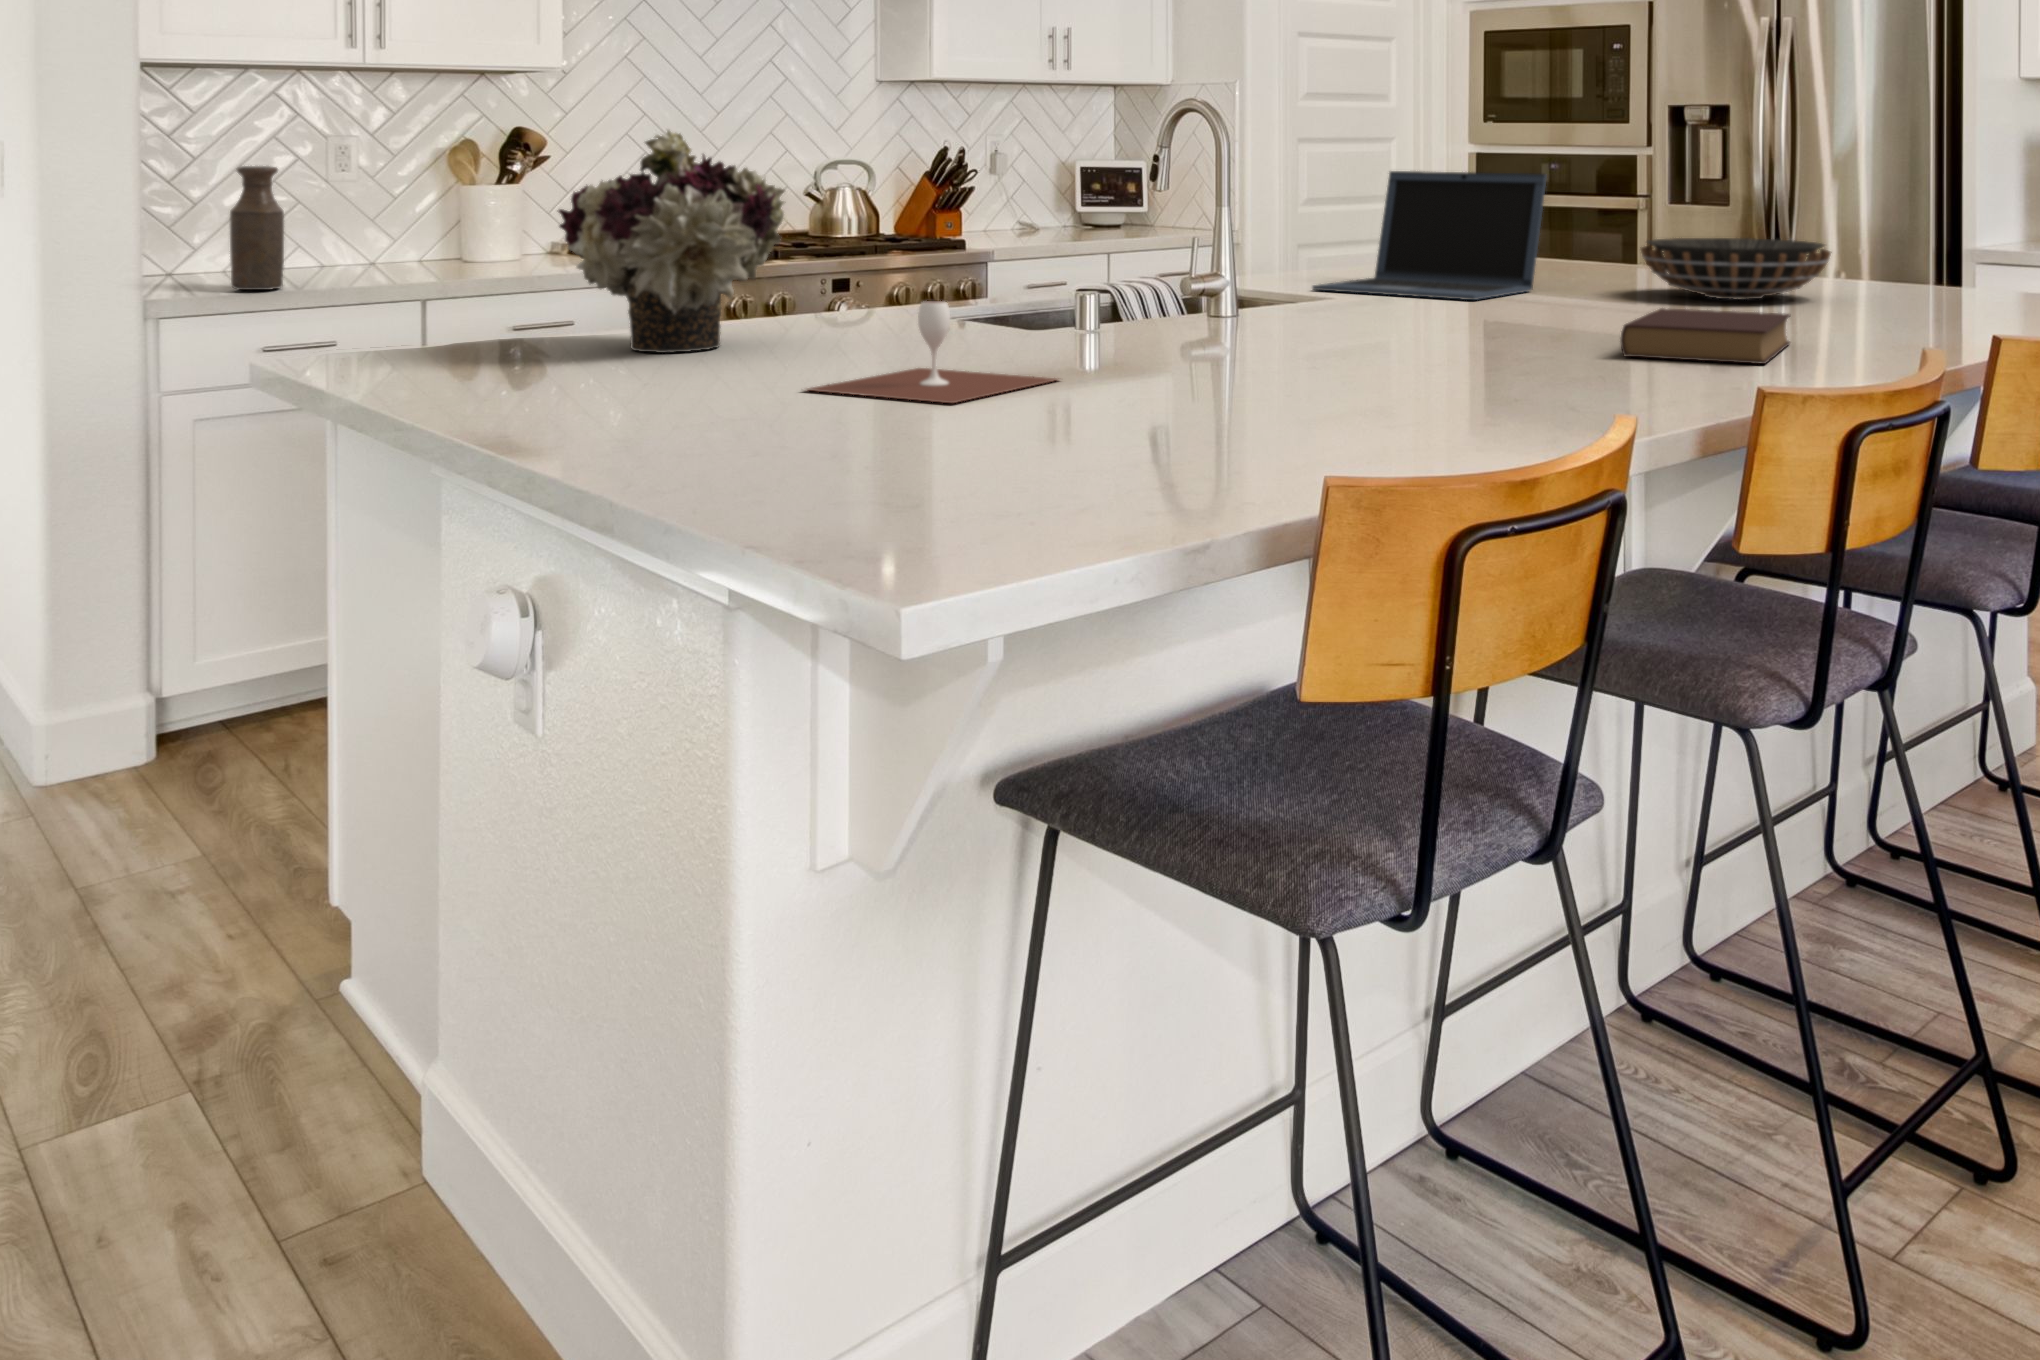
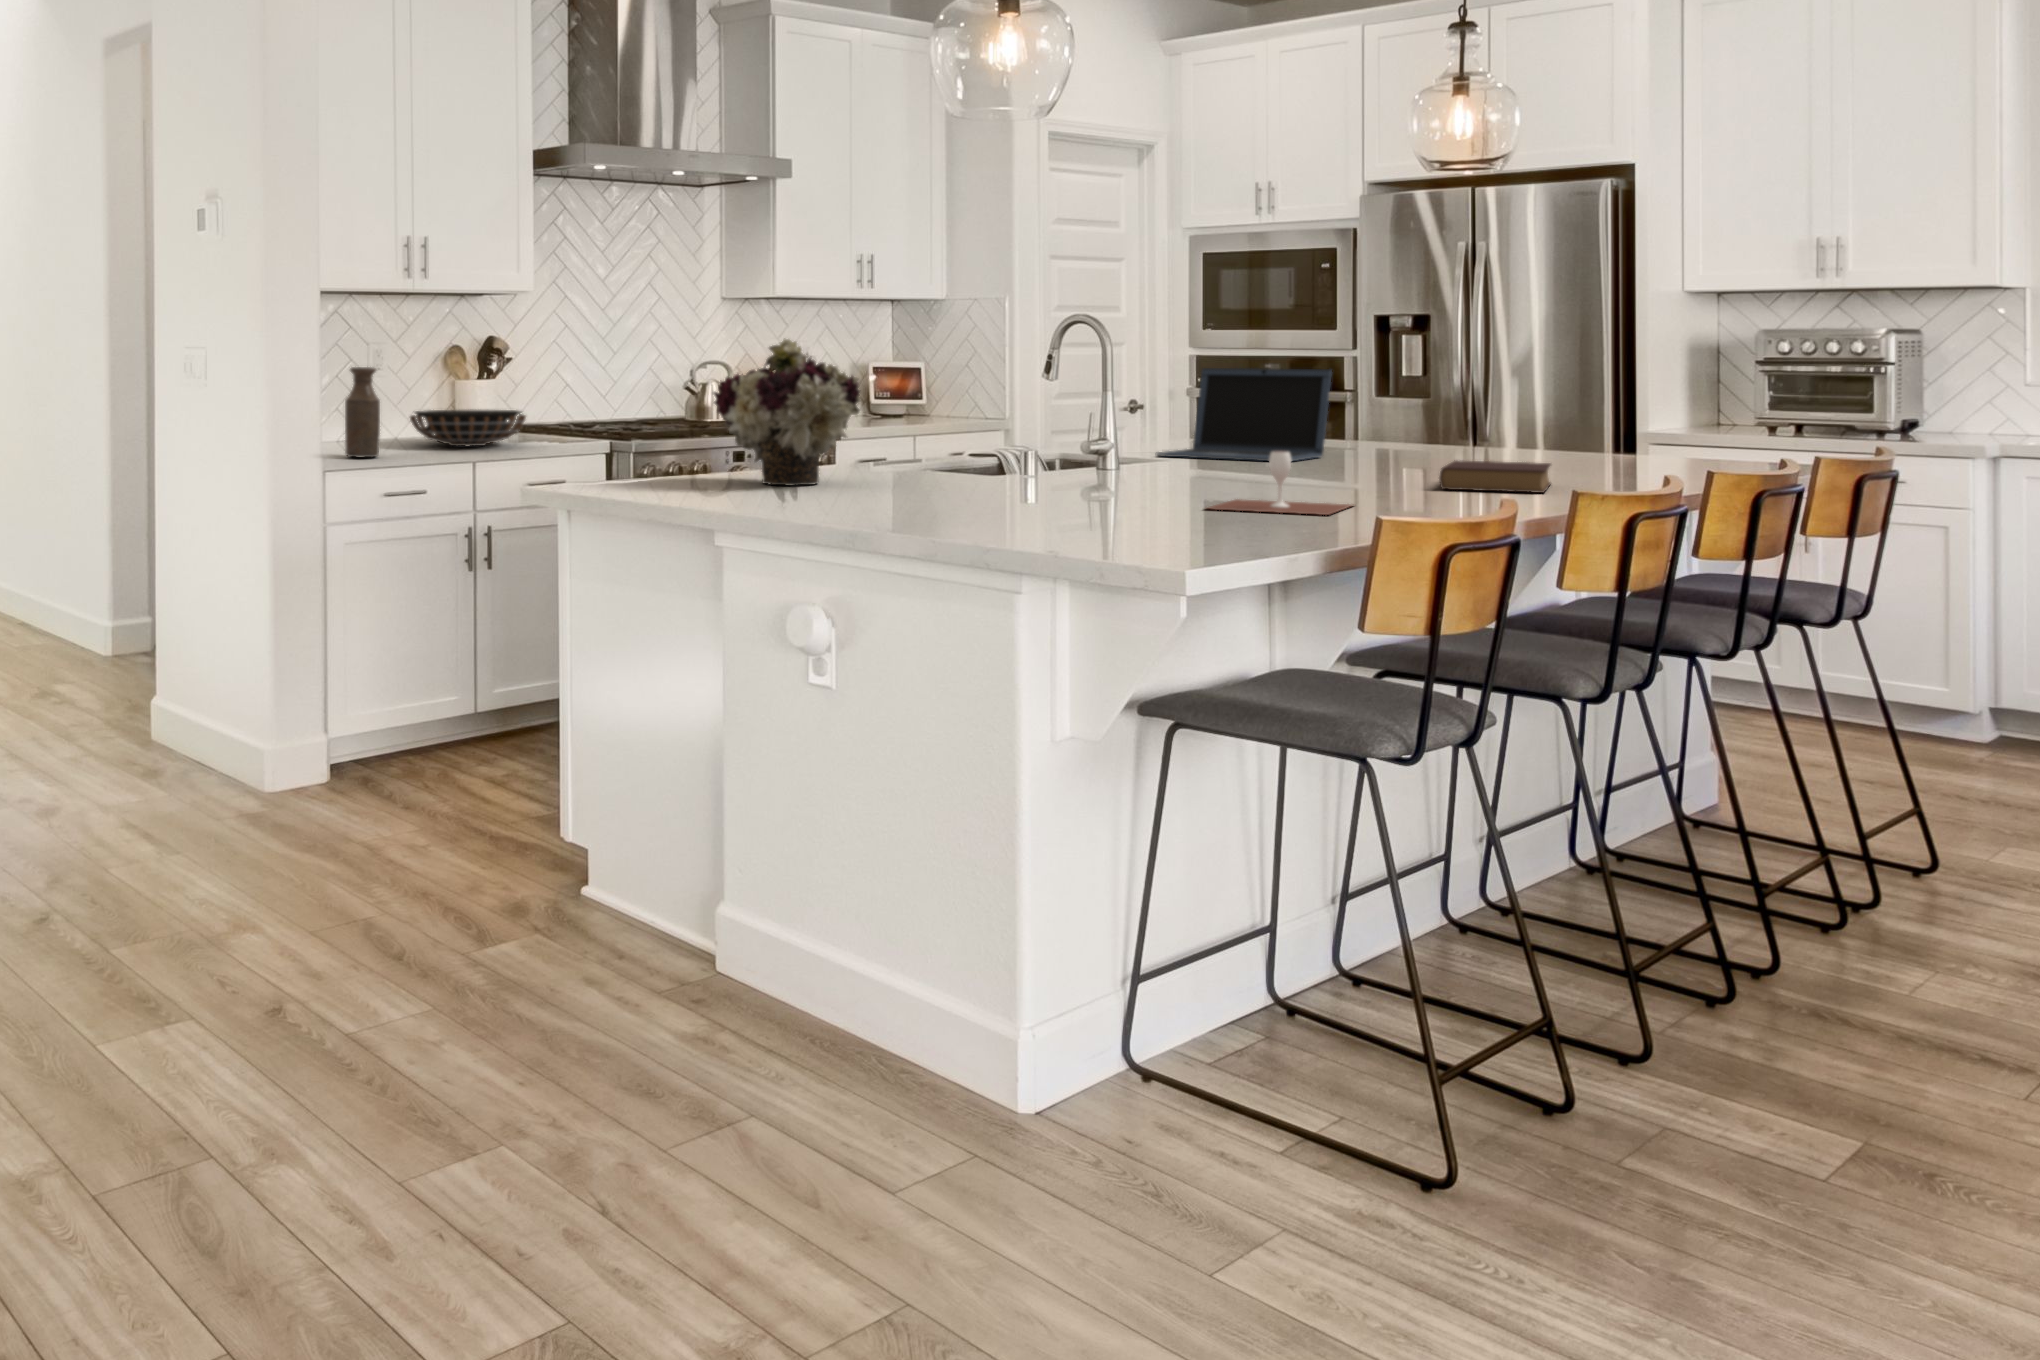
decorative bowl: present [1641,238,1831,300] -> present [410,410,526,446]
wine glass: present [807,301,1057,403] -> present [1208,452,1352,515]

